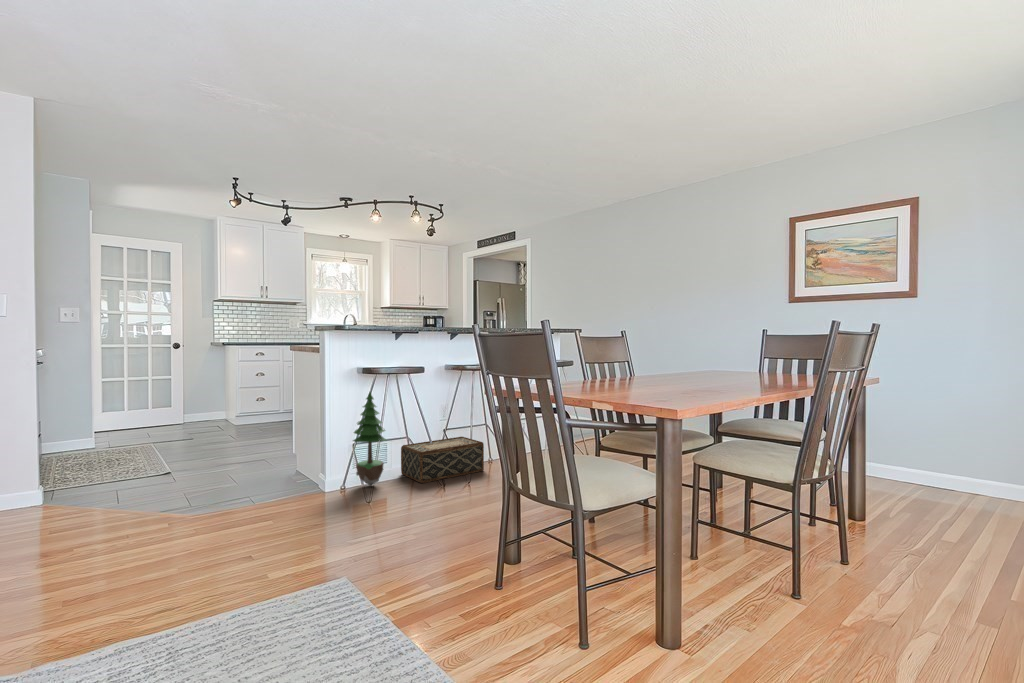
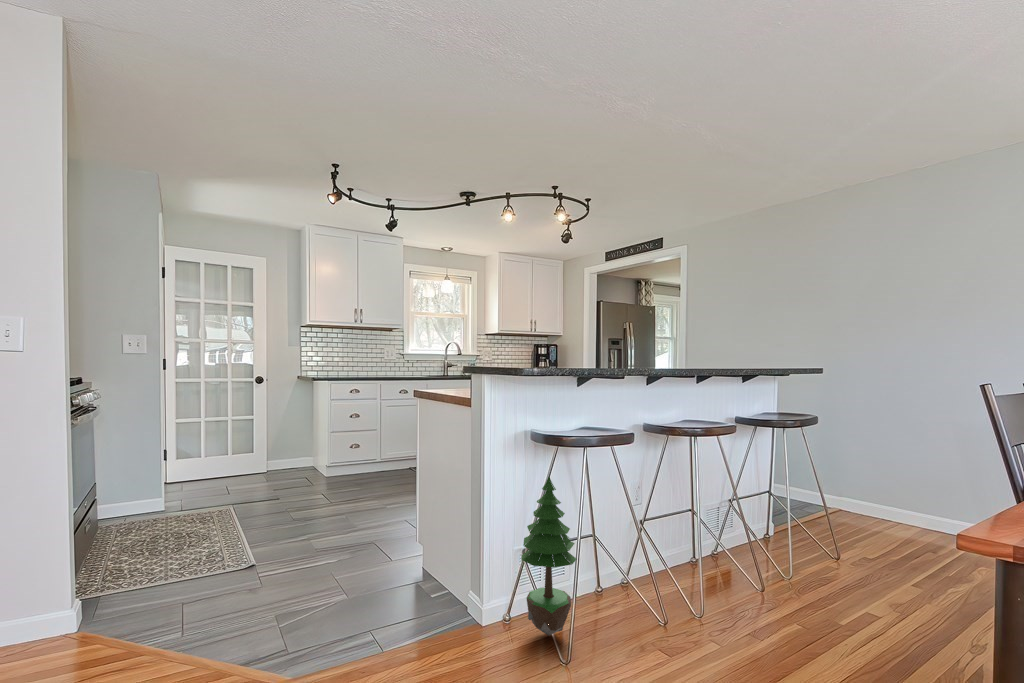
woven basket: present [401,437,484,483] -> none [584,537,715,634]

